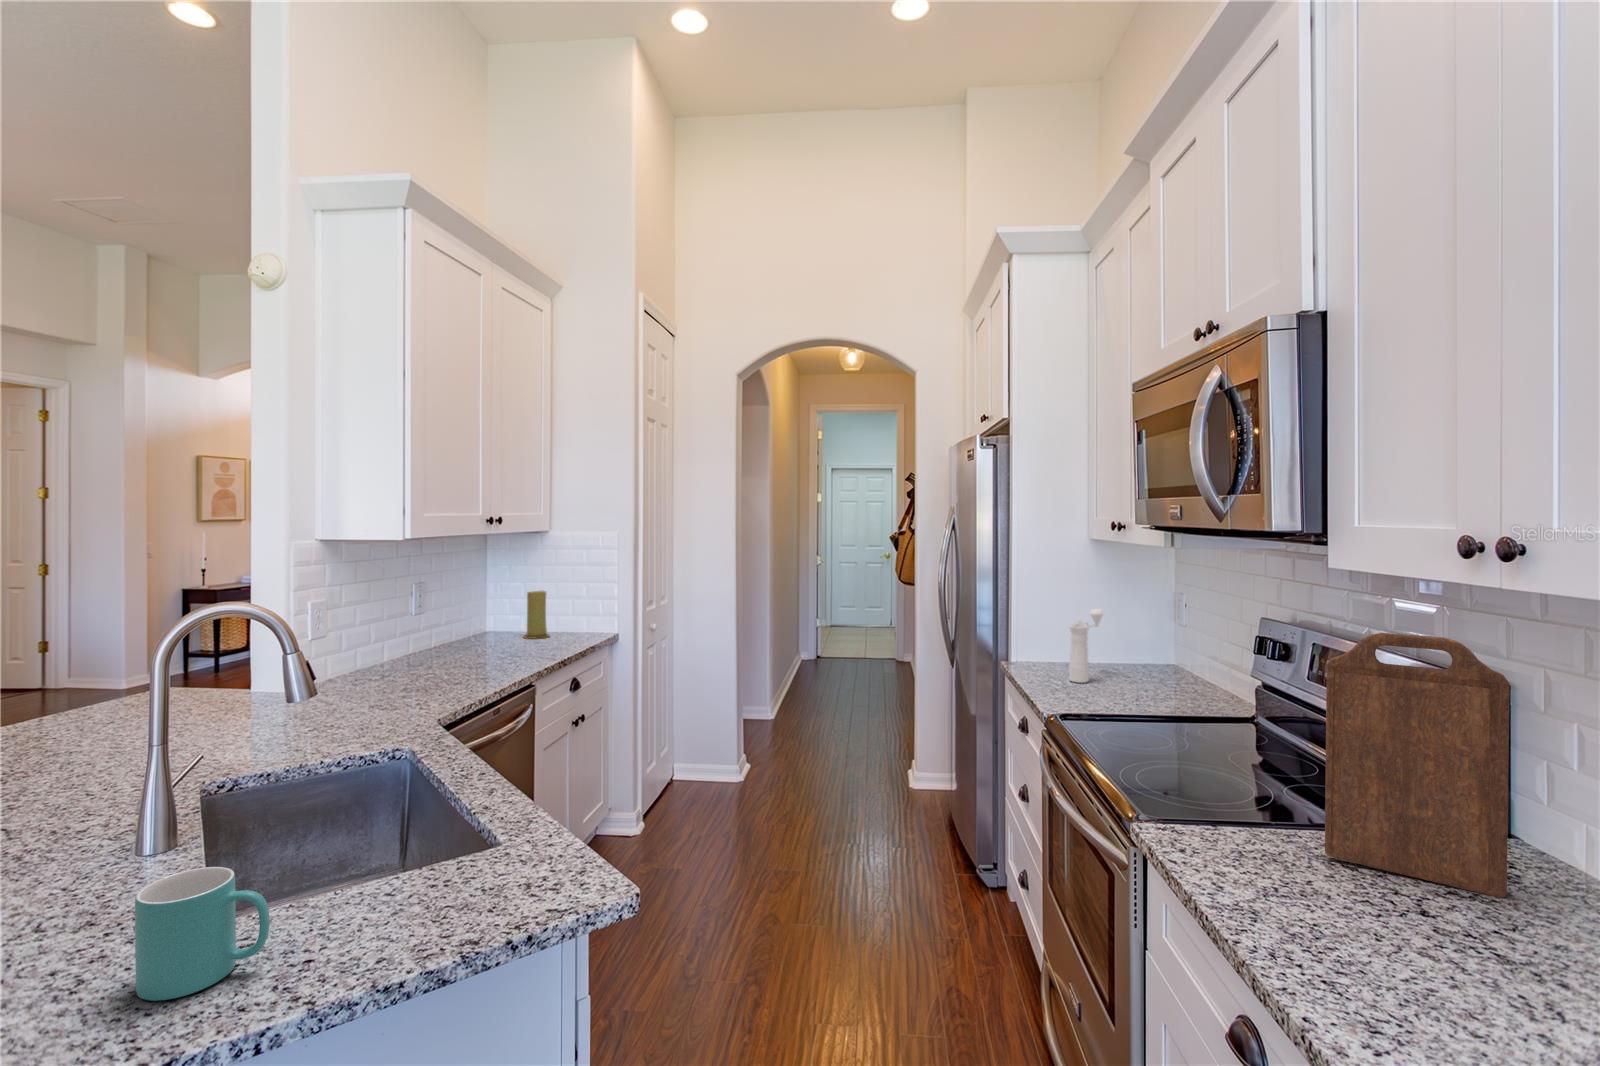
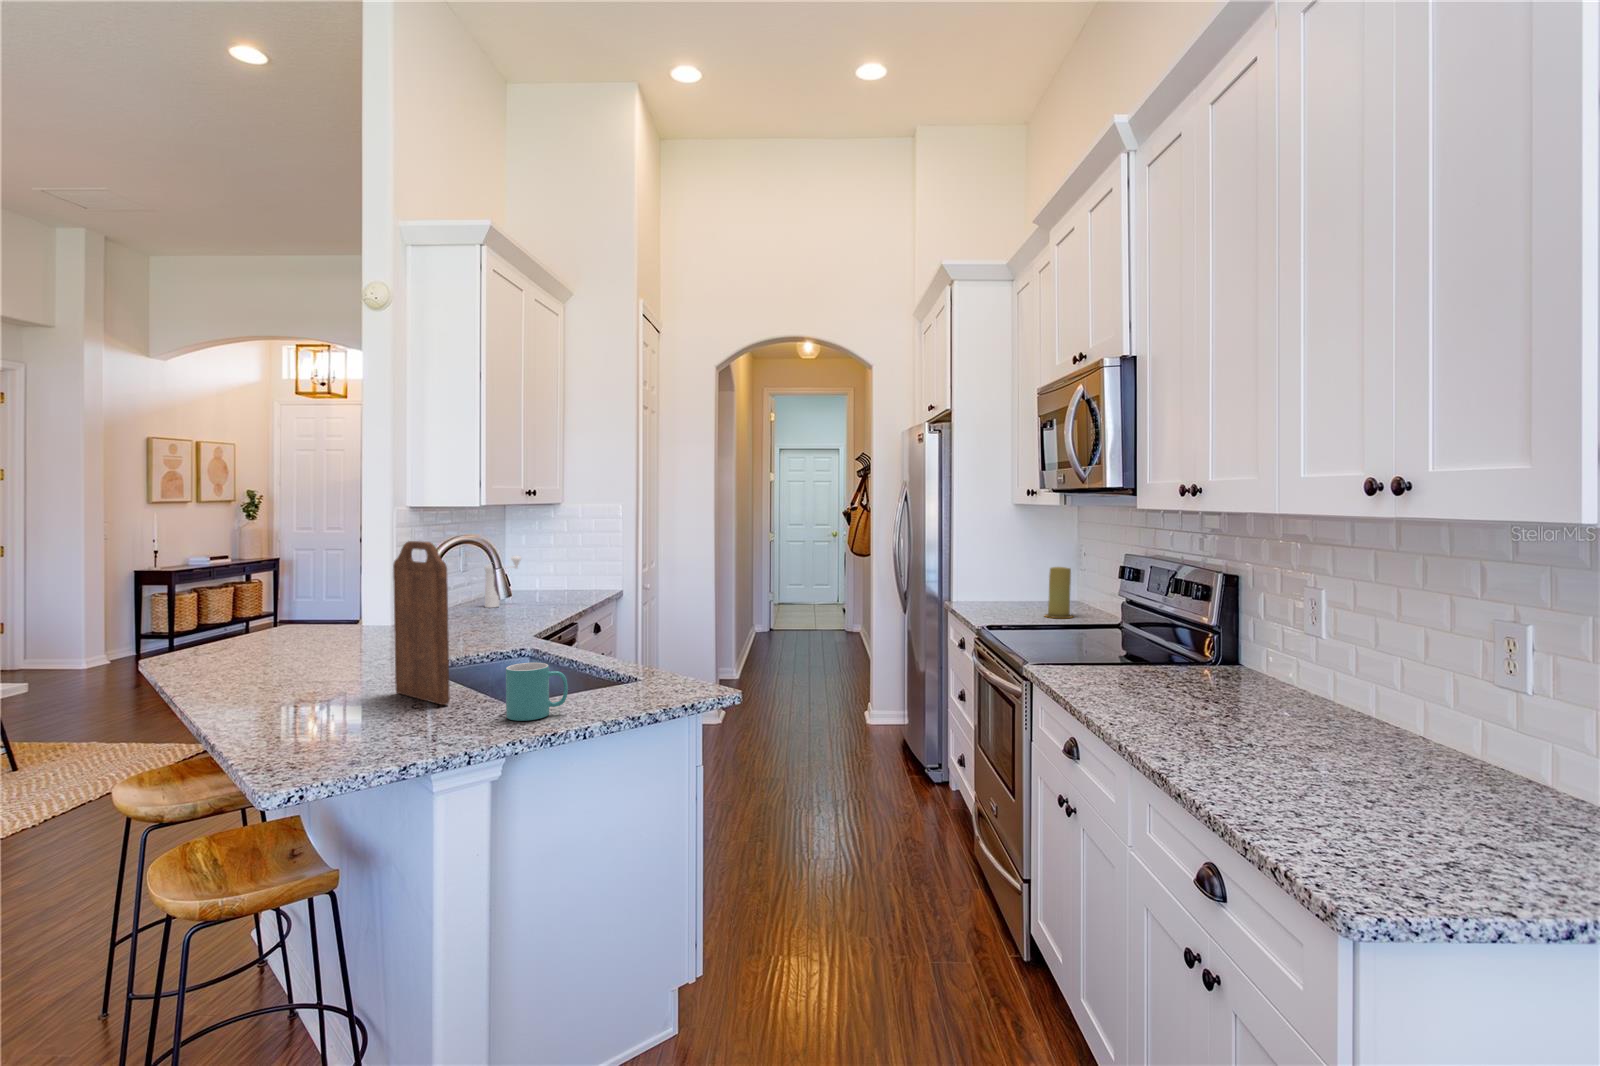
candle: present [524,591,549,639] -> present [1045,567,1073,618]
pepper mill: present [1069,609,1104,683] -> present [484,556,521,608]
cutting board: present [1325,633,1509,898] -> present [393,541,450,705]

